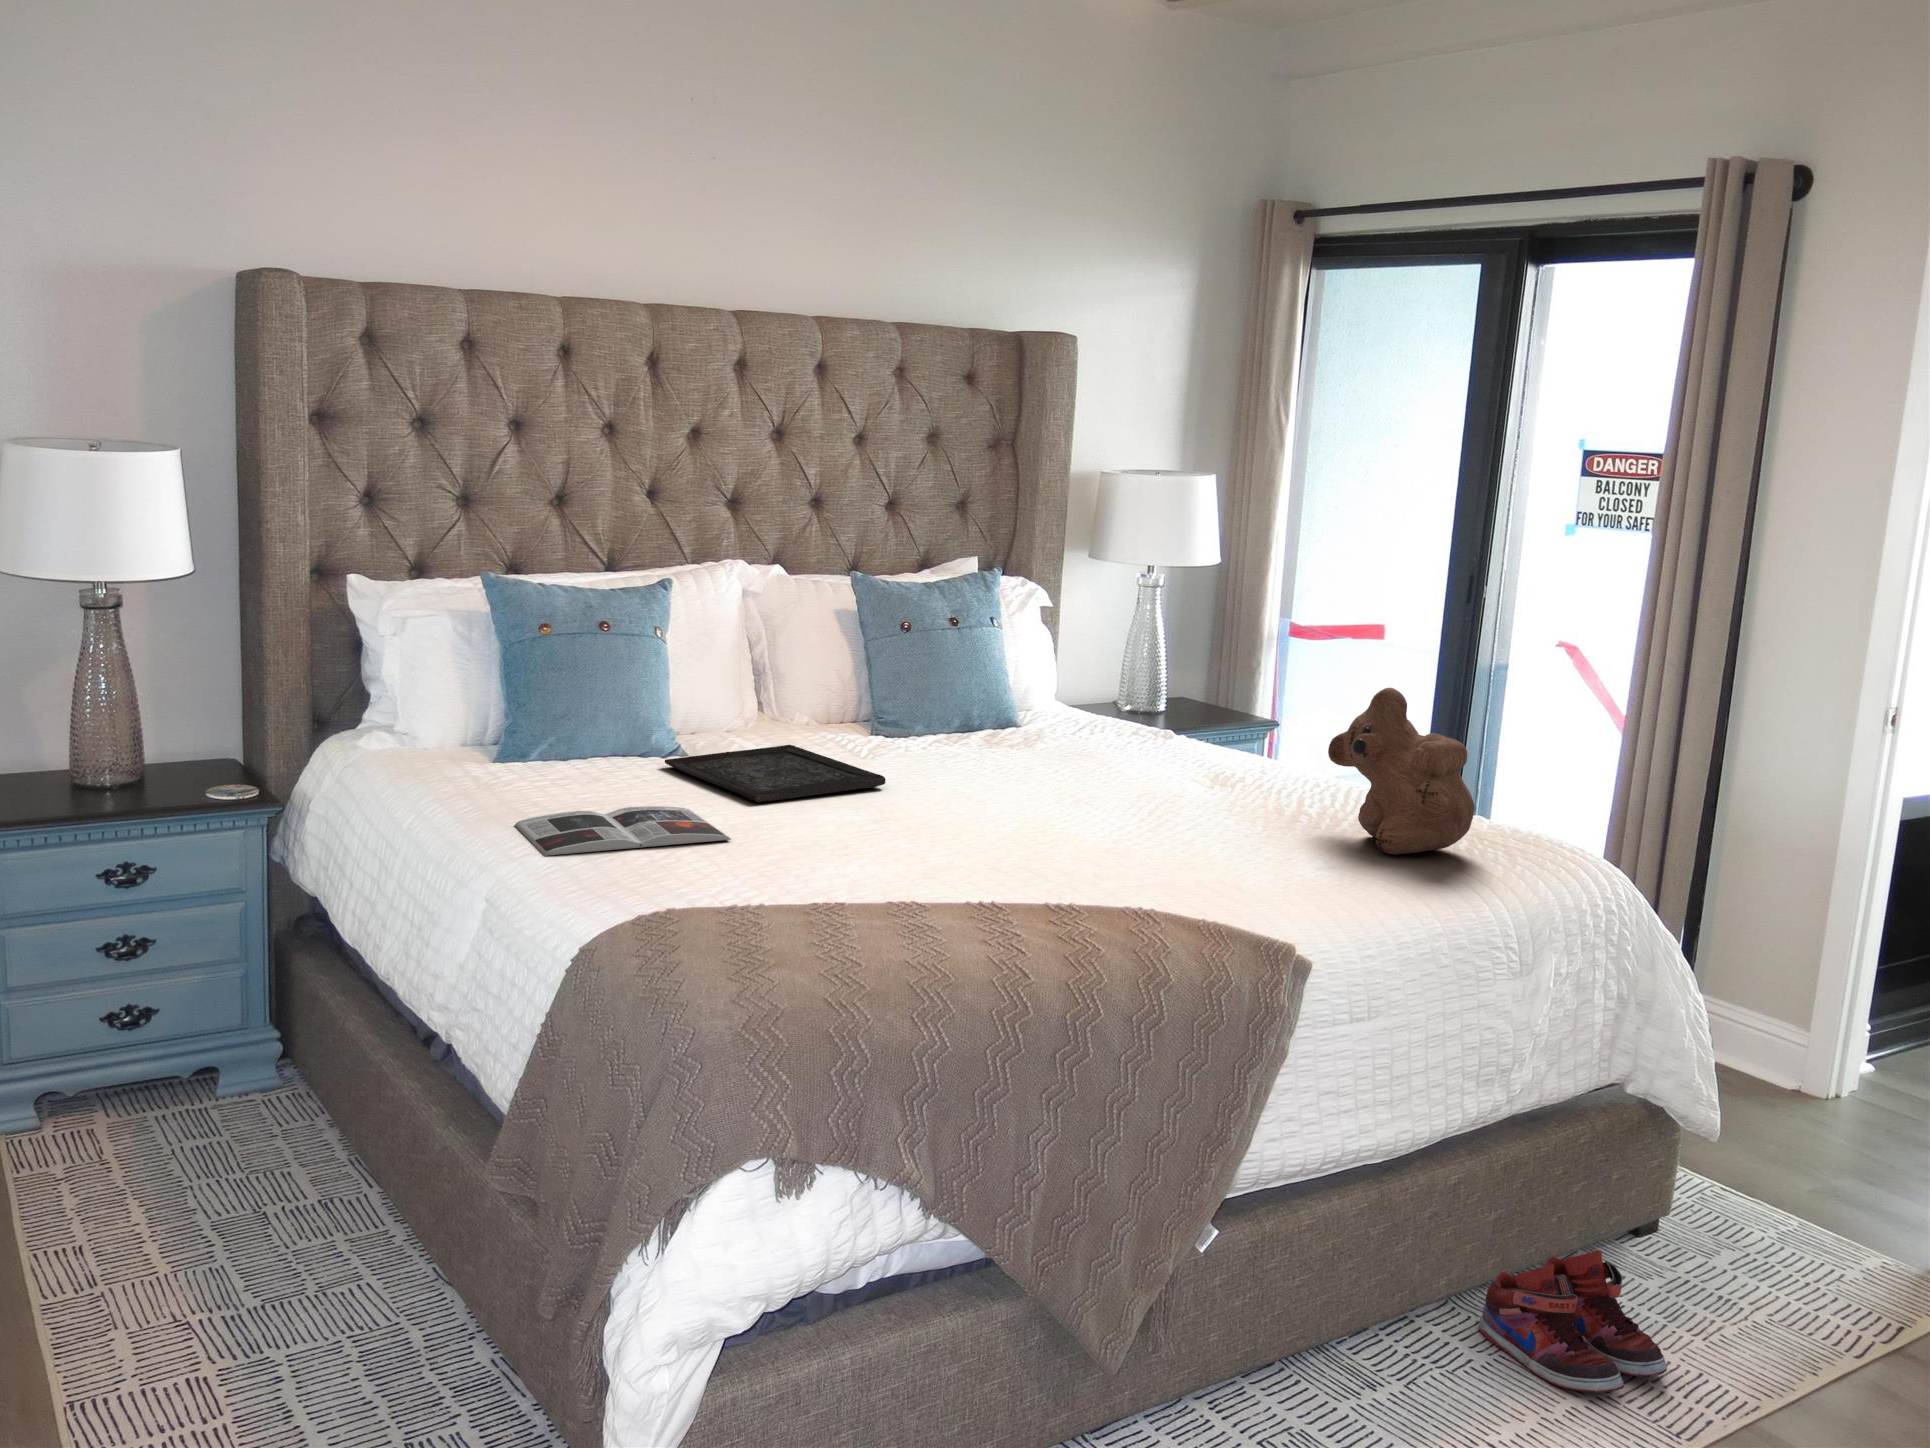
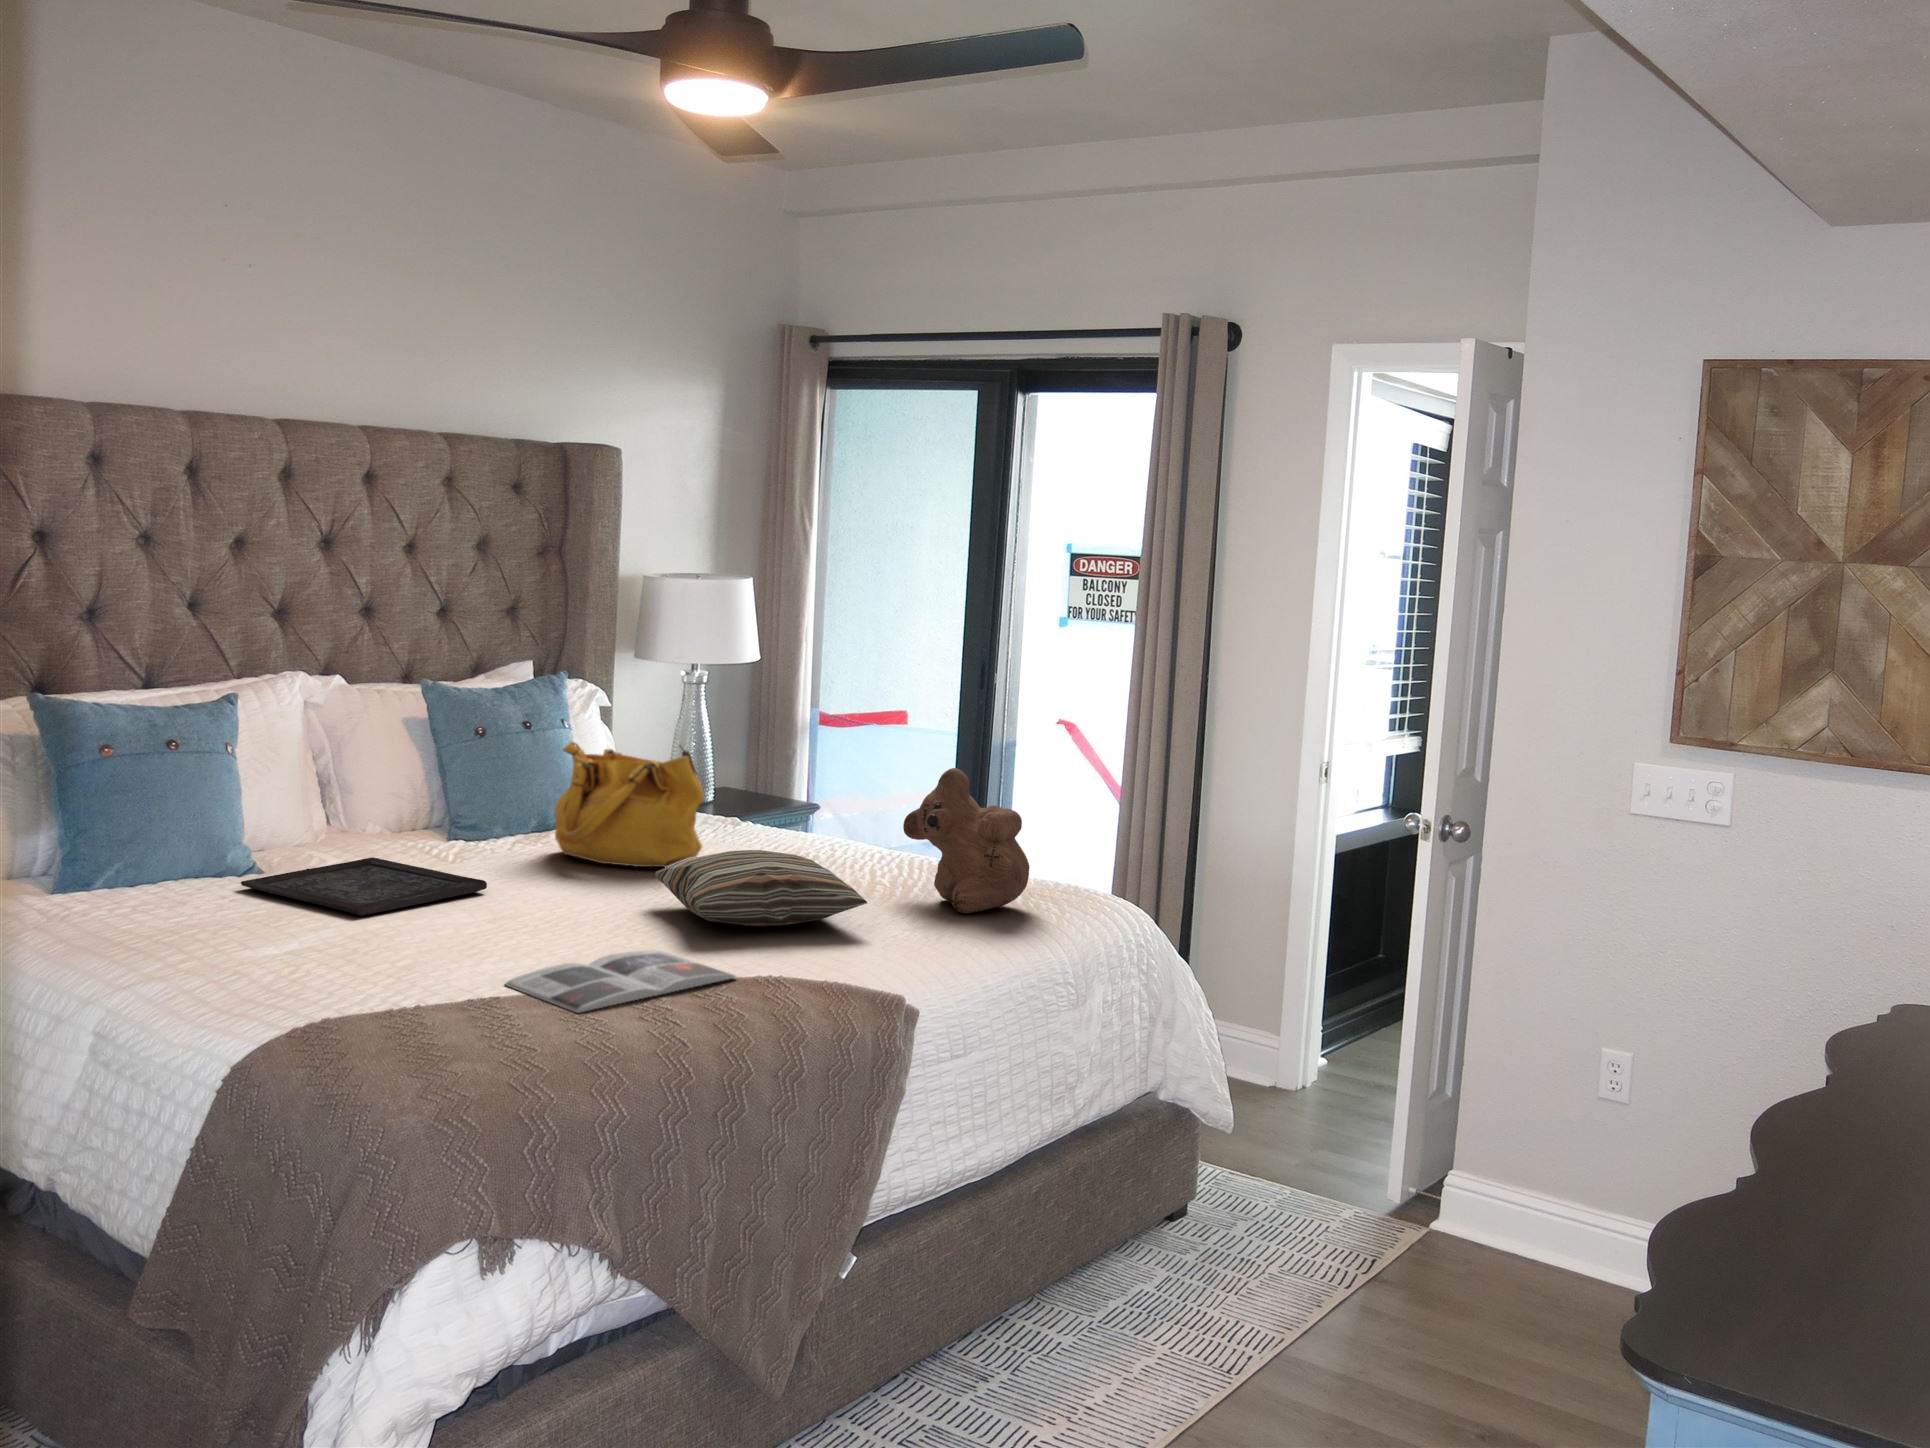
handbag: none [968,639,1118,776] -> present [555,742,704,868]
pillow: none [1048,765,1270,850] -> present [655,850,867,926]
magazine: present [515,806,731,856] -> present [505,950,736,1013]
shoe: present [1479,1250,1667,1392] -> none [1062,1230,1209,1348]

